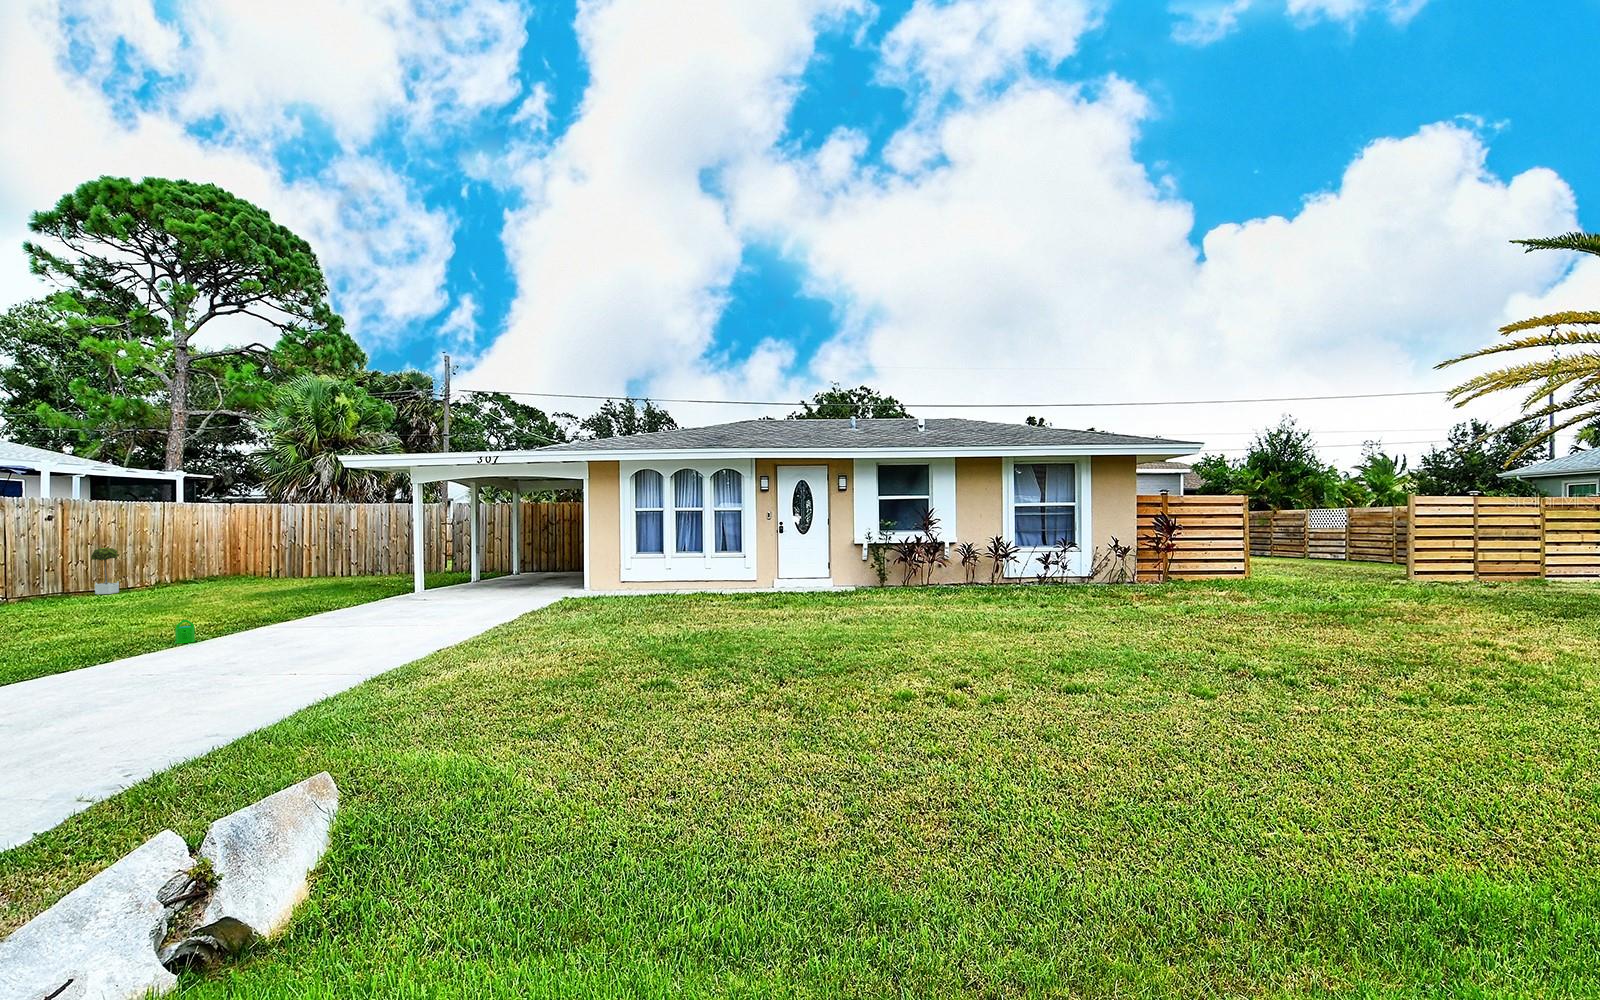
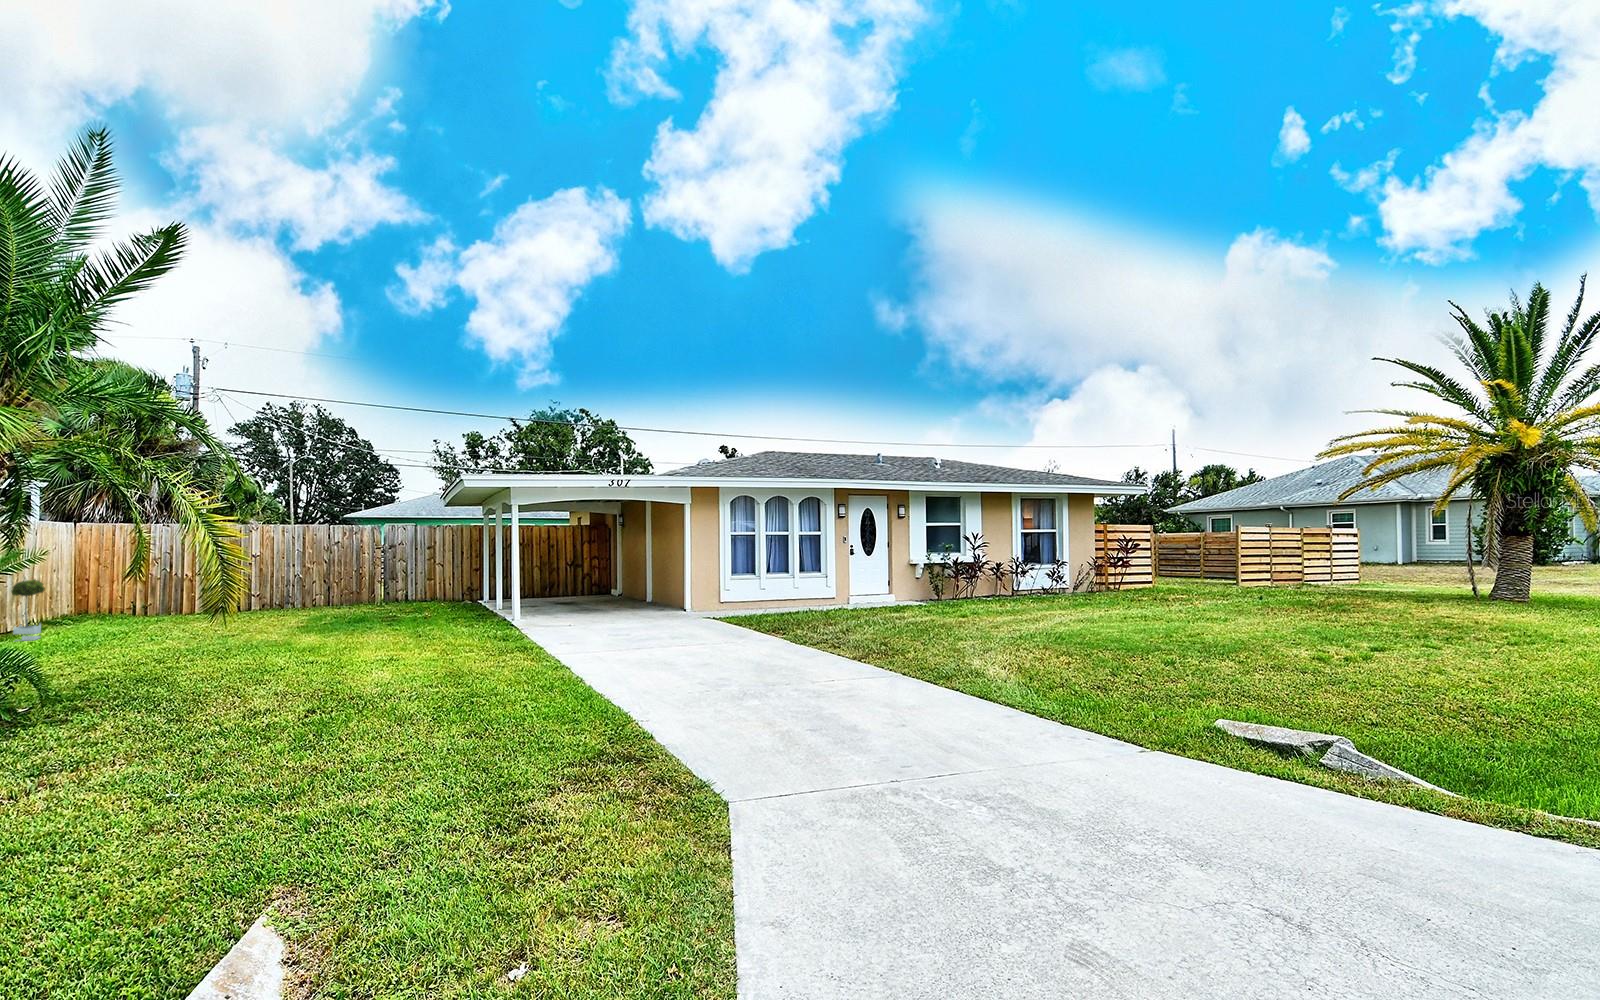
watering can: present [175,620,195,643] -> none [478,648,502,674]

